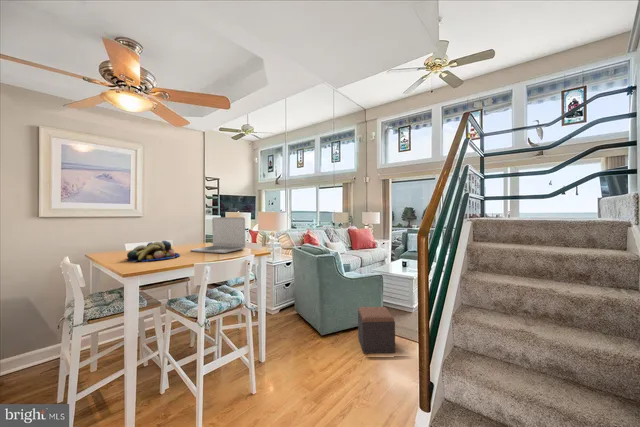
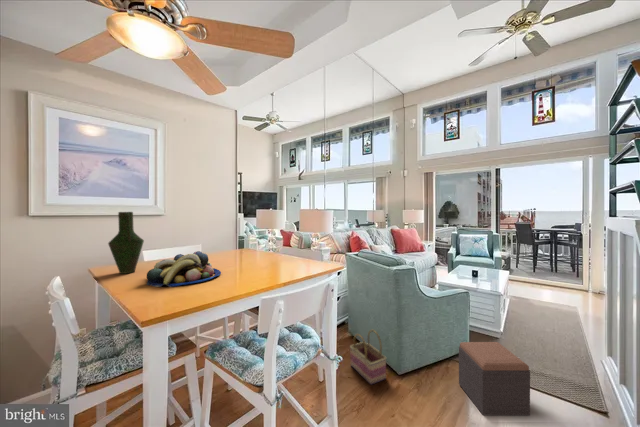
vase: none [101,213,126,256] -> present [108,212,144,274]
laptop: present [191,217,245,253] -> none [230,217,302,268]
basket: none [285,301,308,339] -> present [350,330,386,384]

